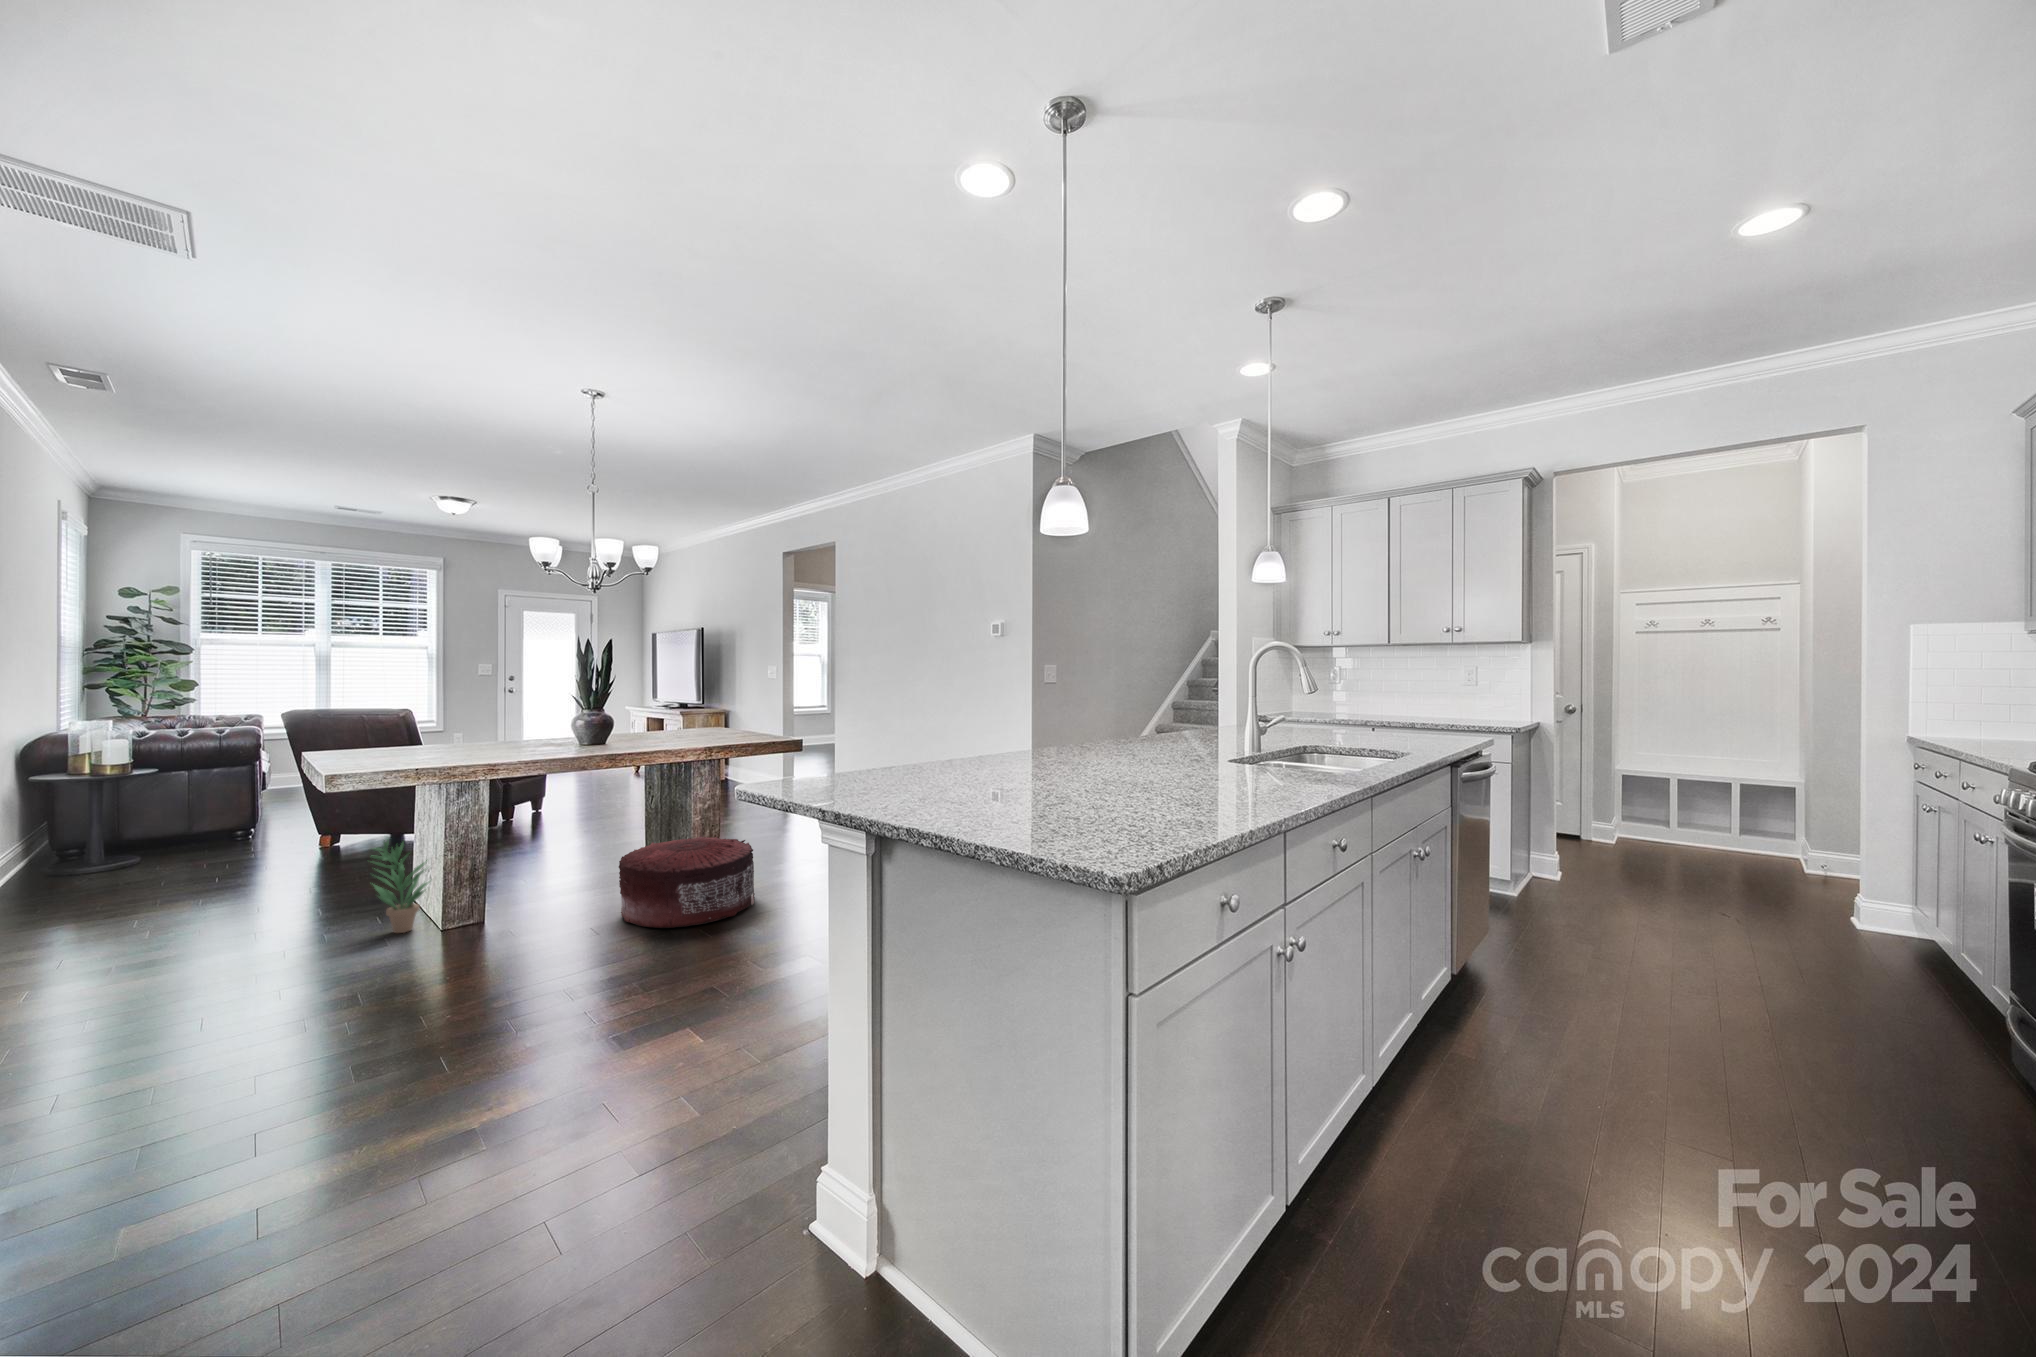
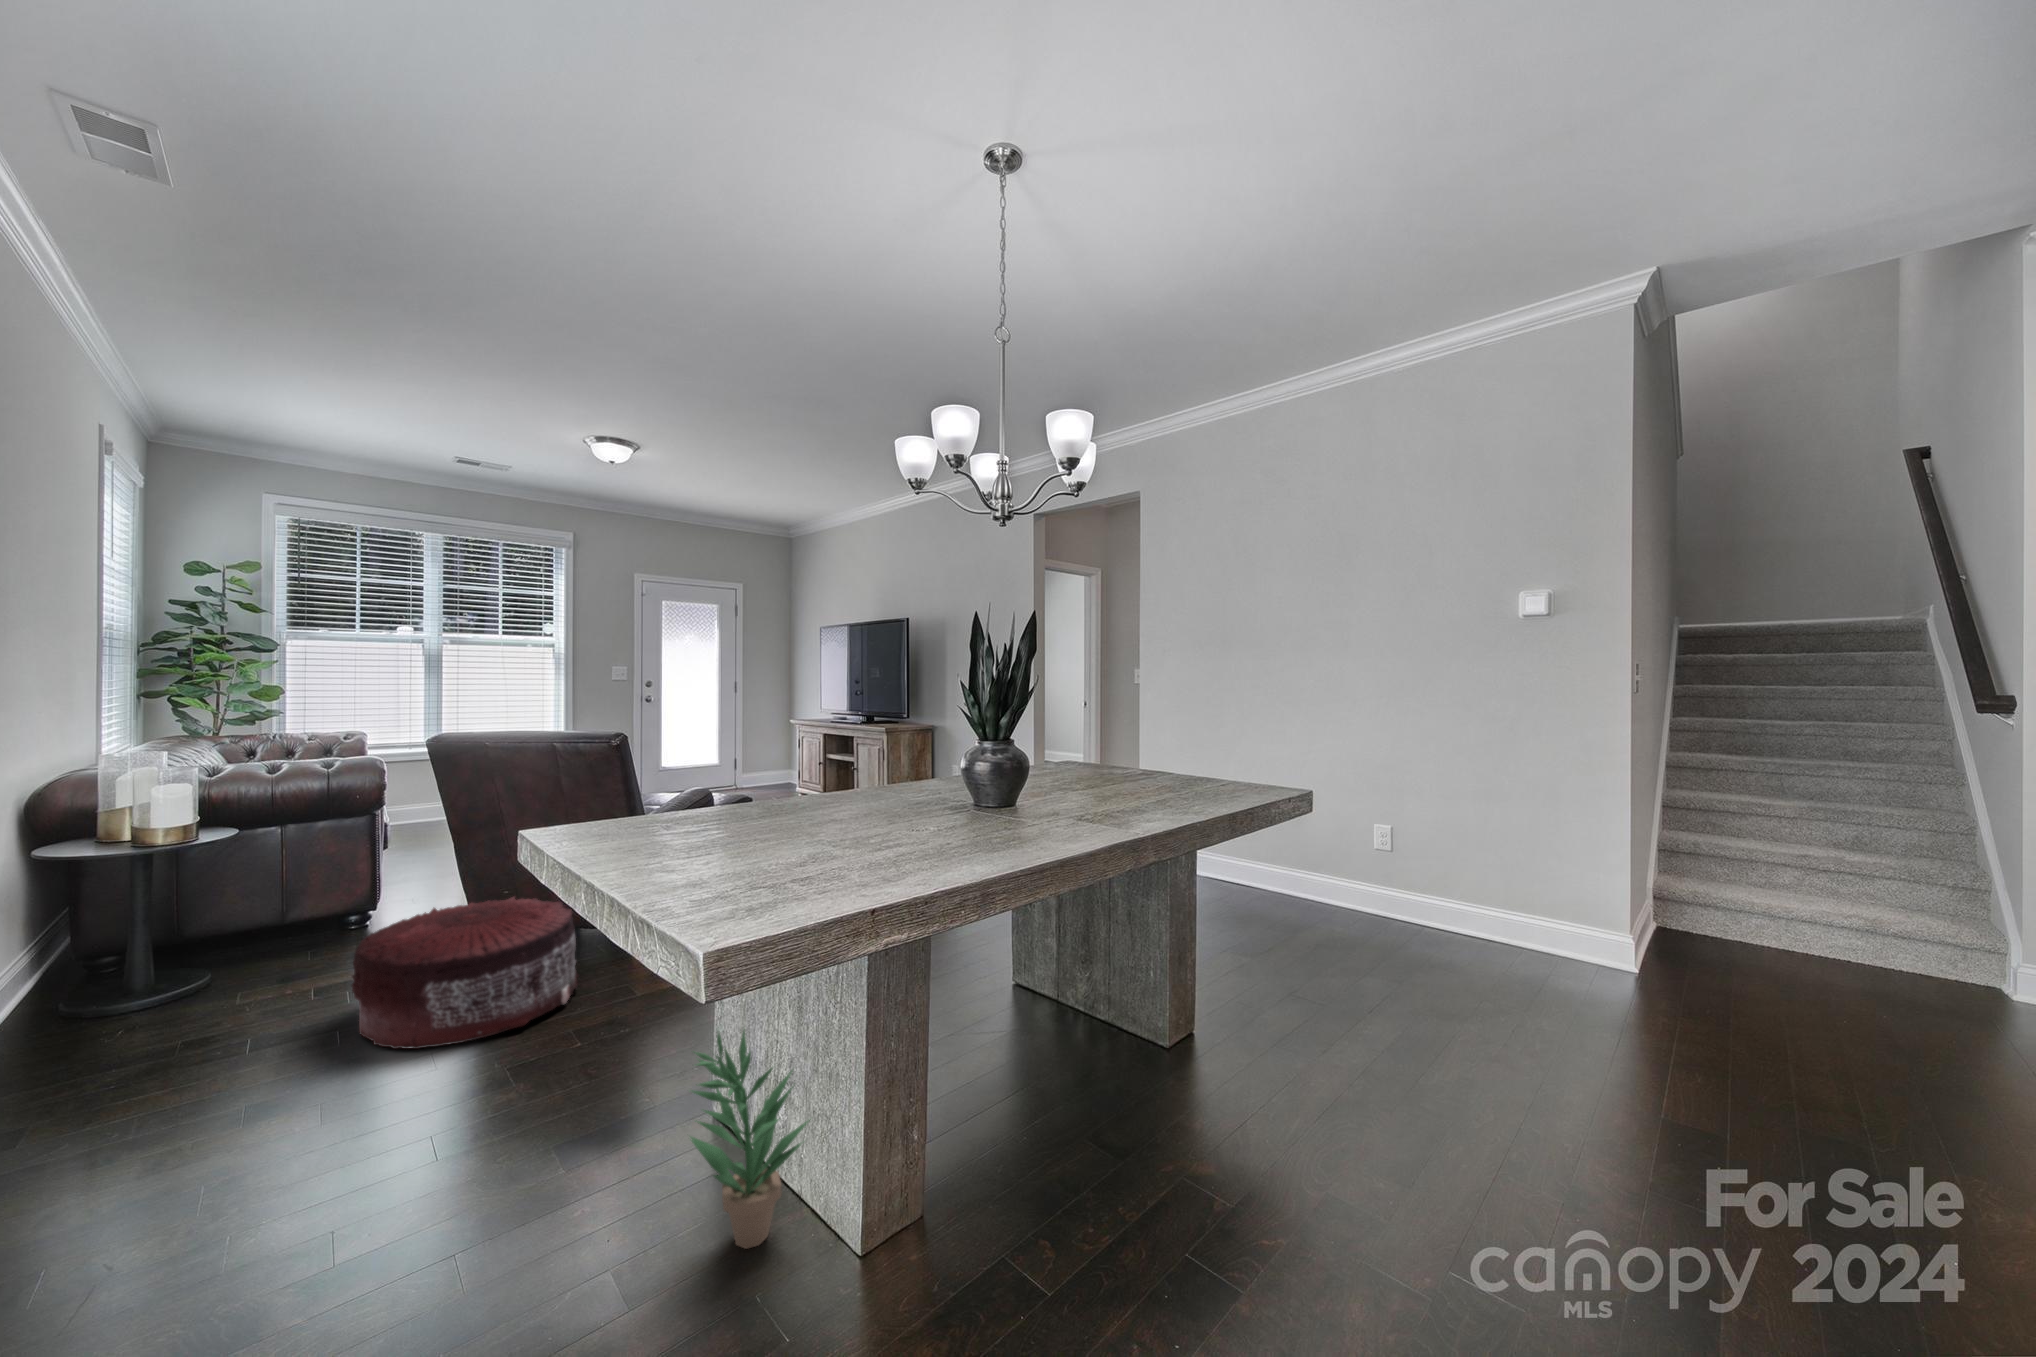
pouf: present [619,836,755,928] -> present [352,897,580,1049]

